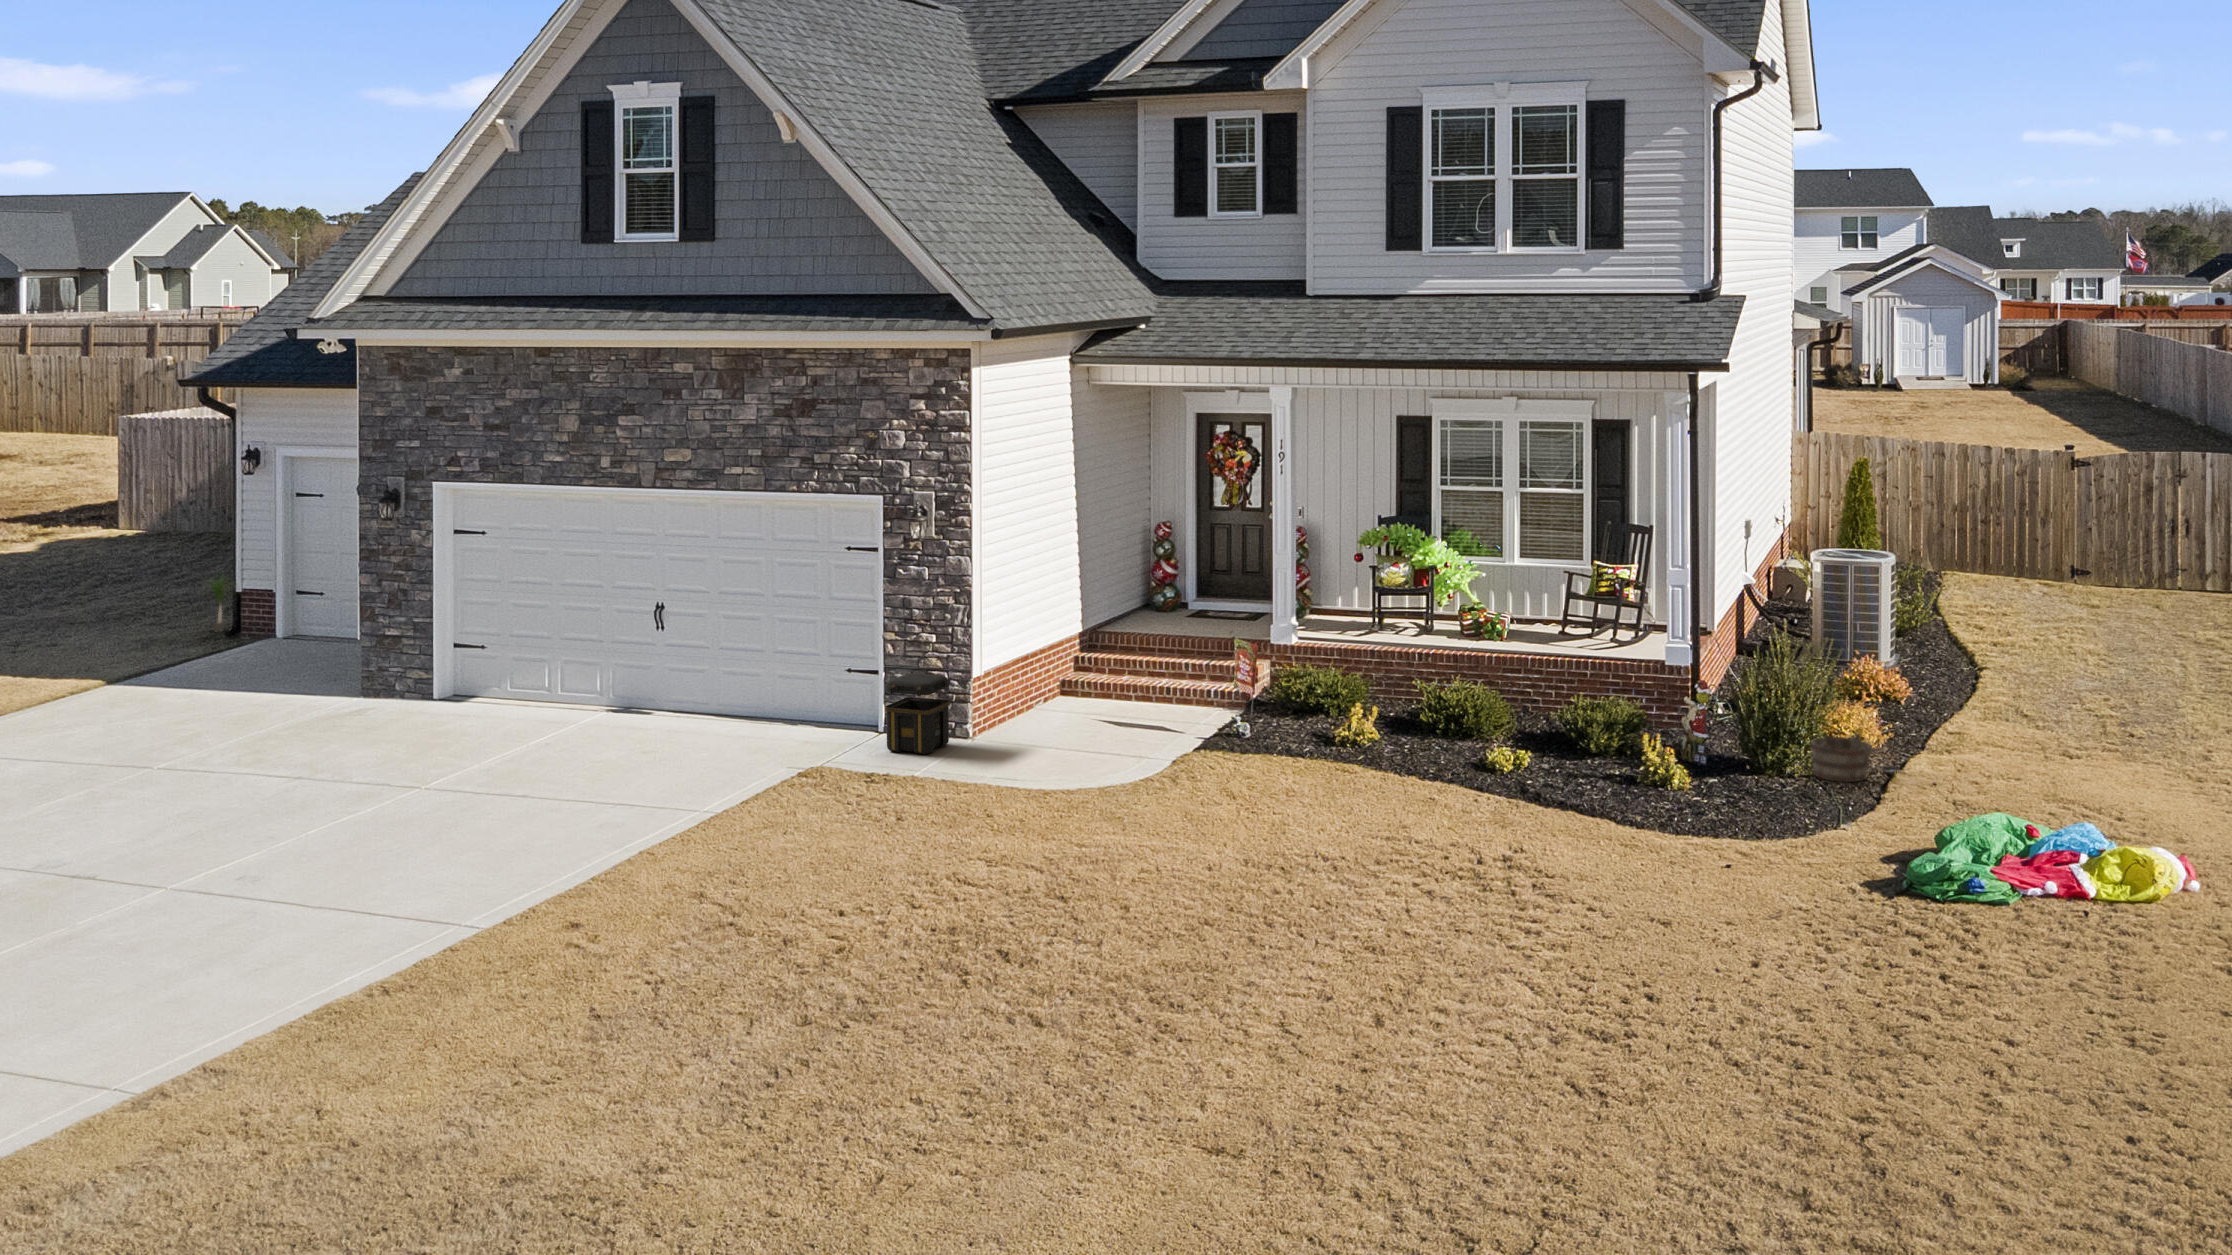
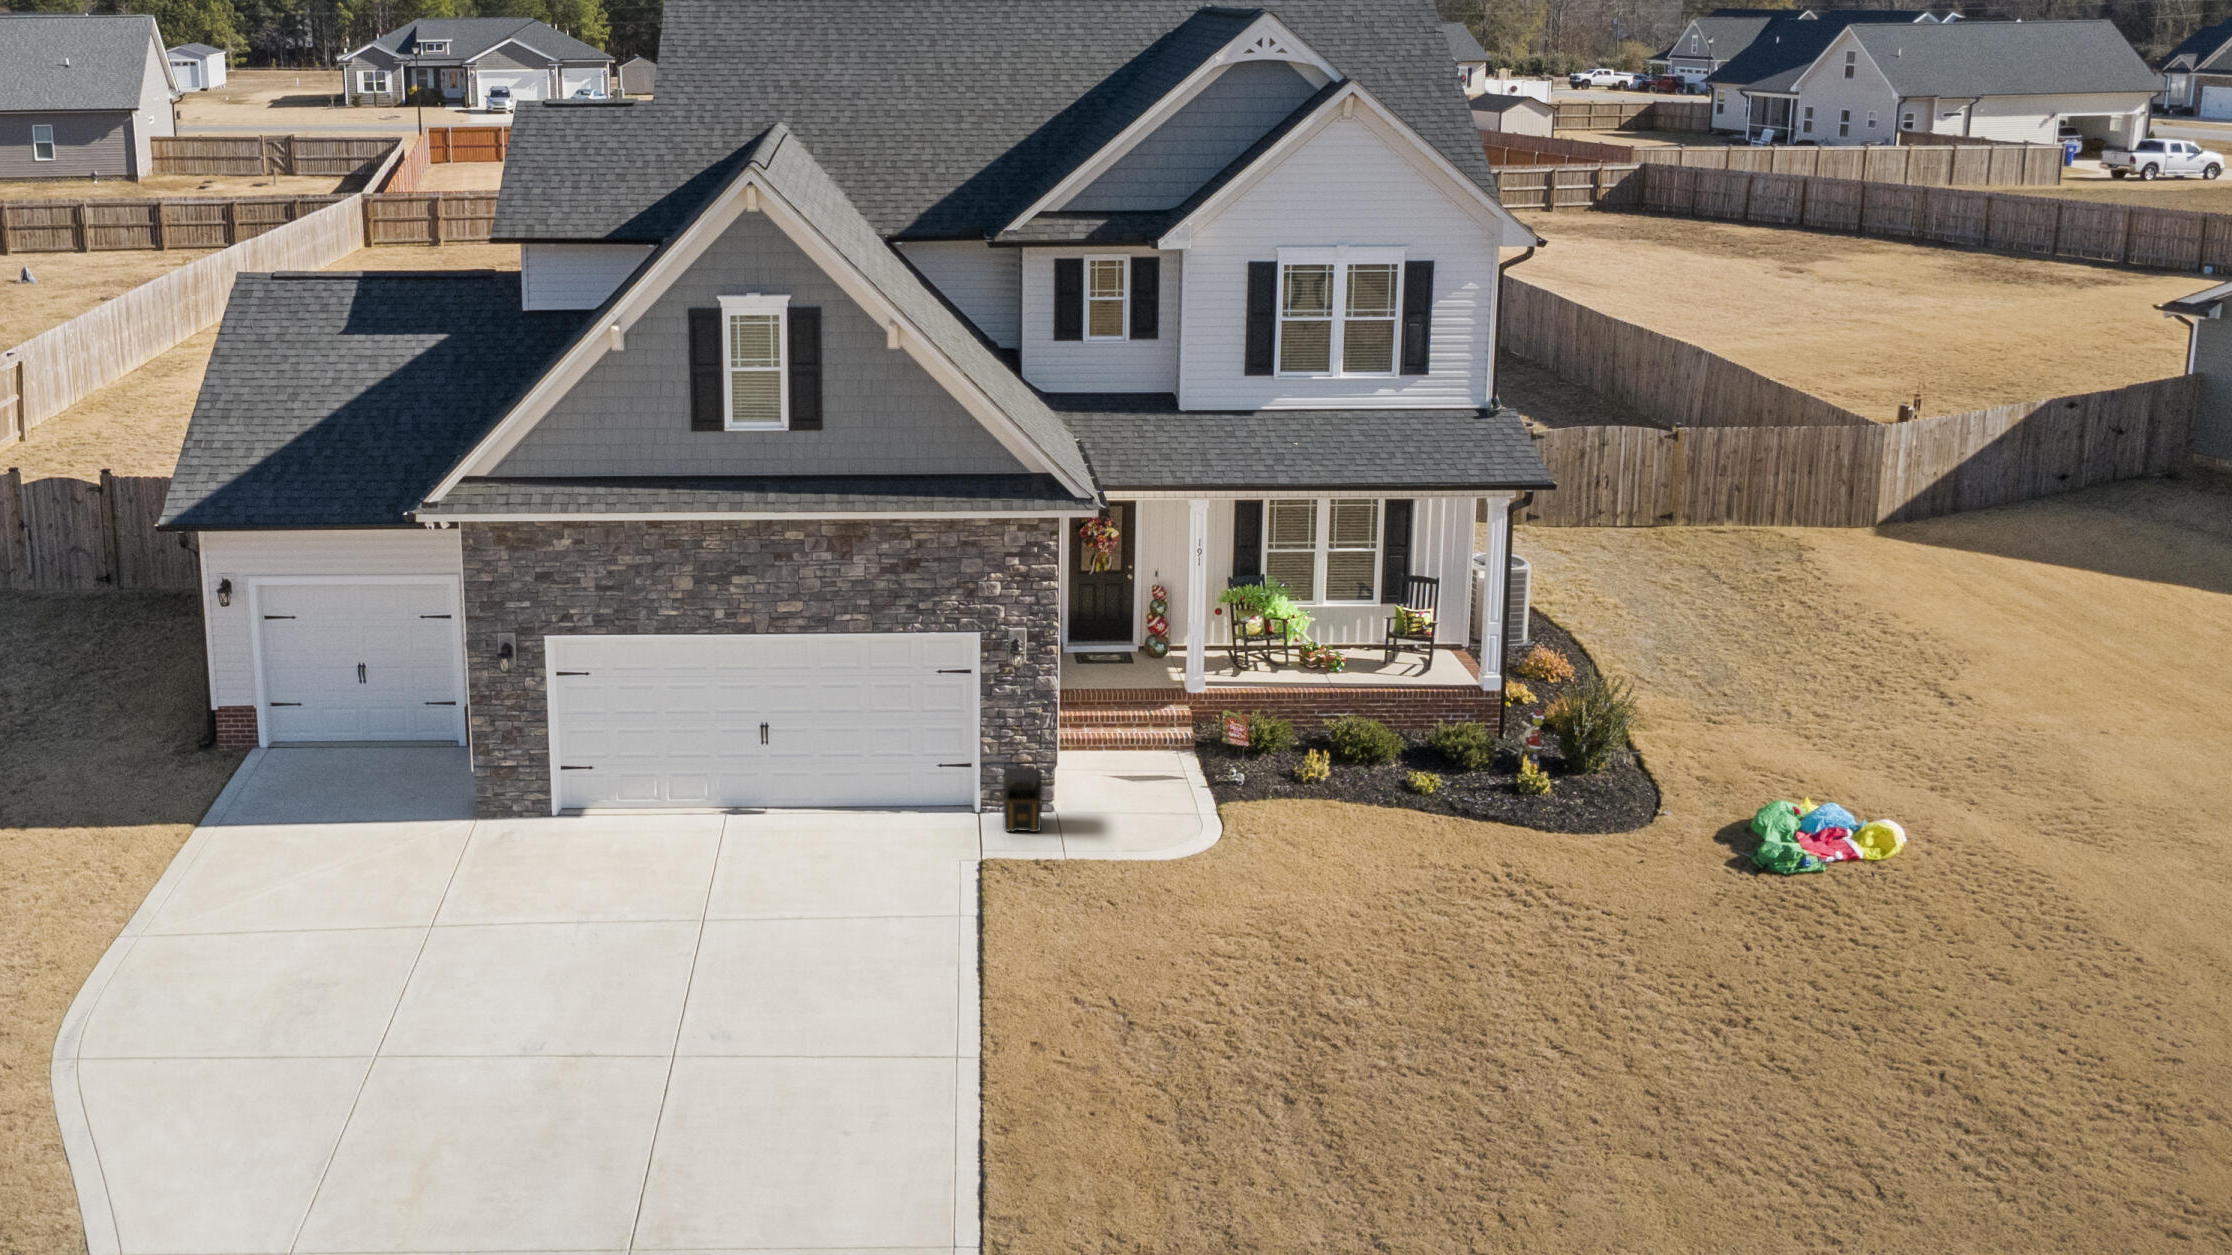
potted plant: present [211,578,227,632] -> none [190,689,230,747]
bucket: present [1810,734,1878,782] -> none [1636,745,1684,783]

